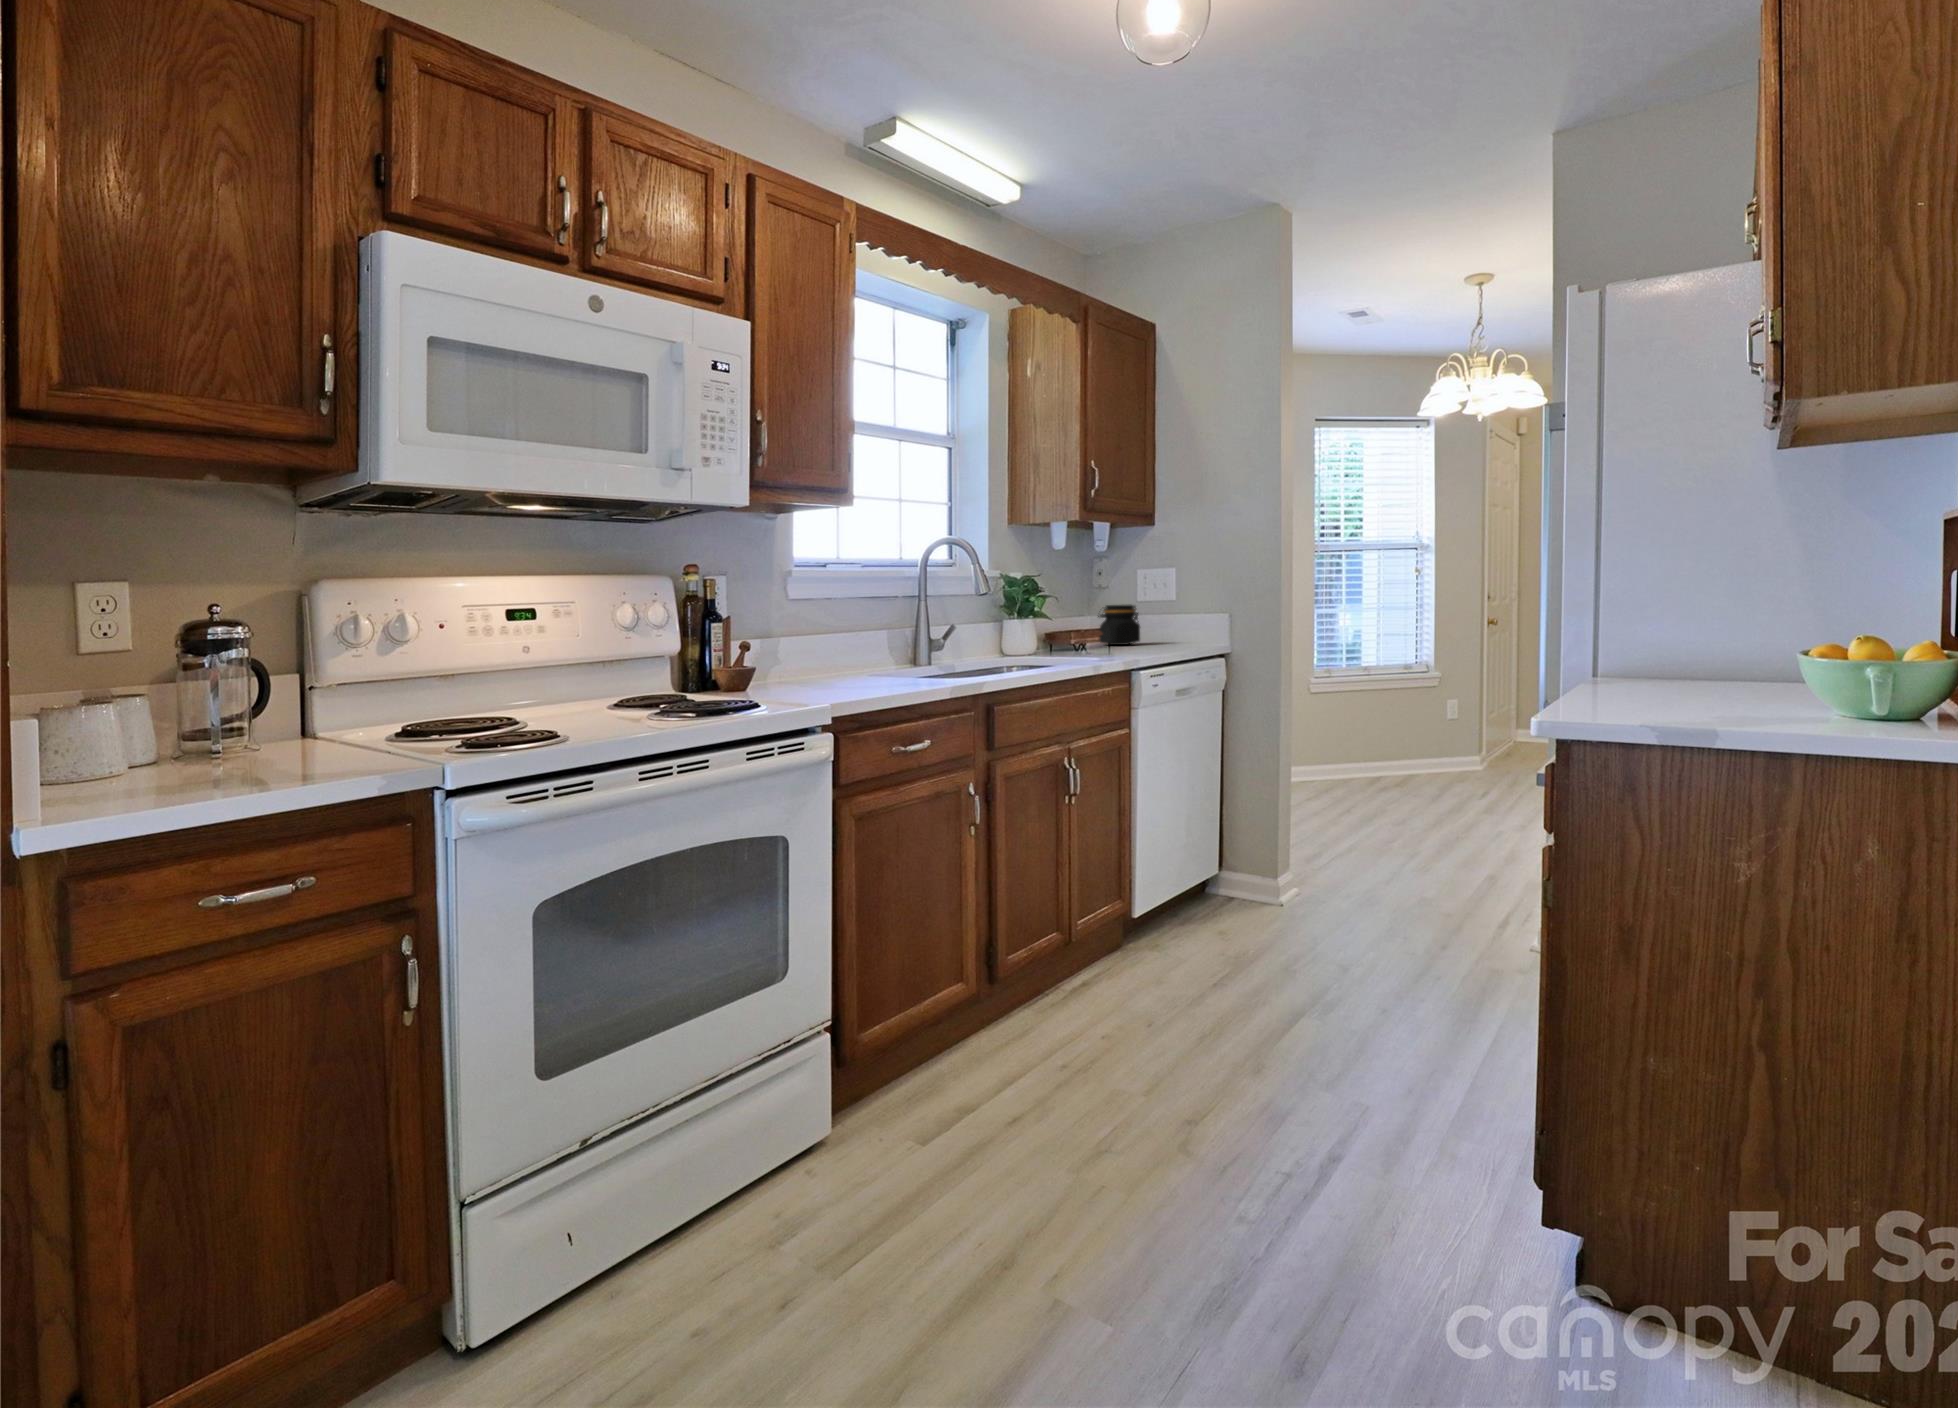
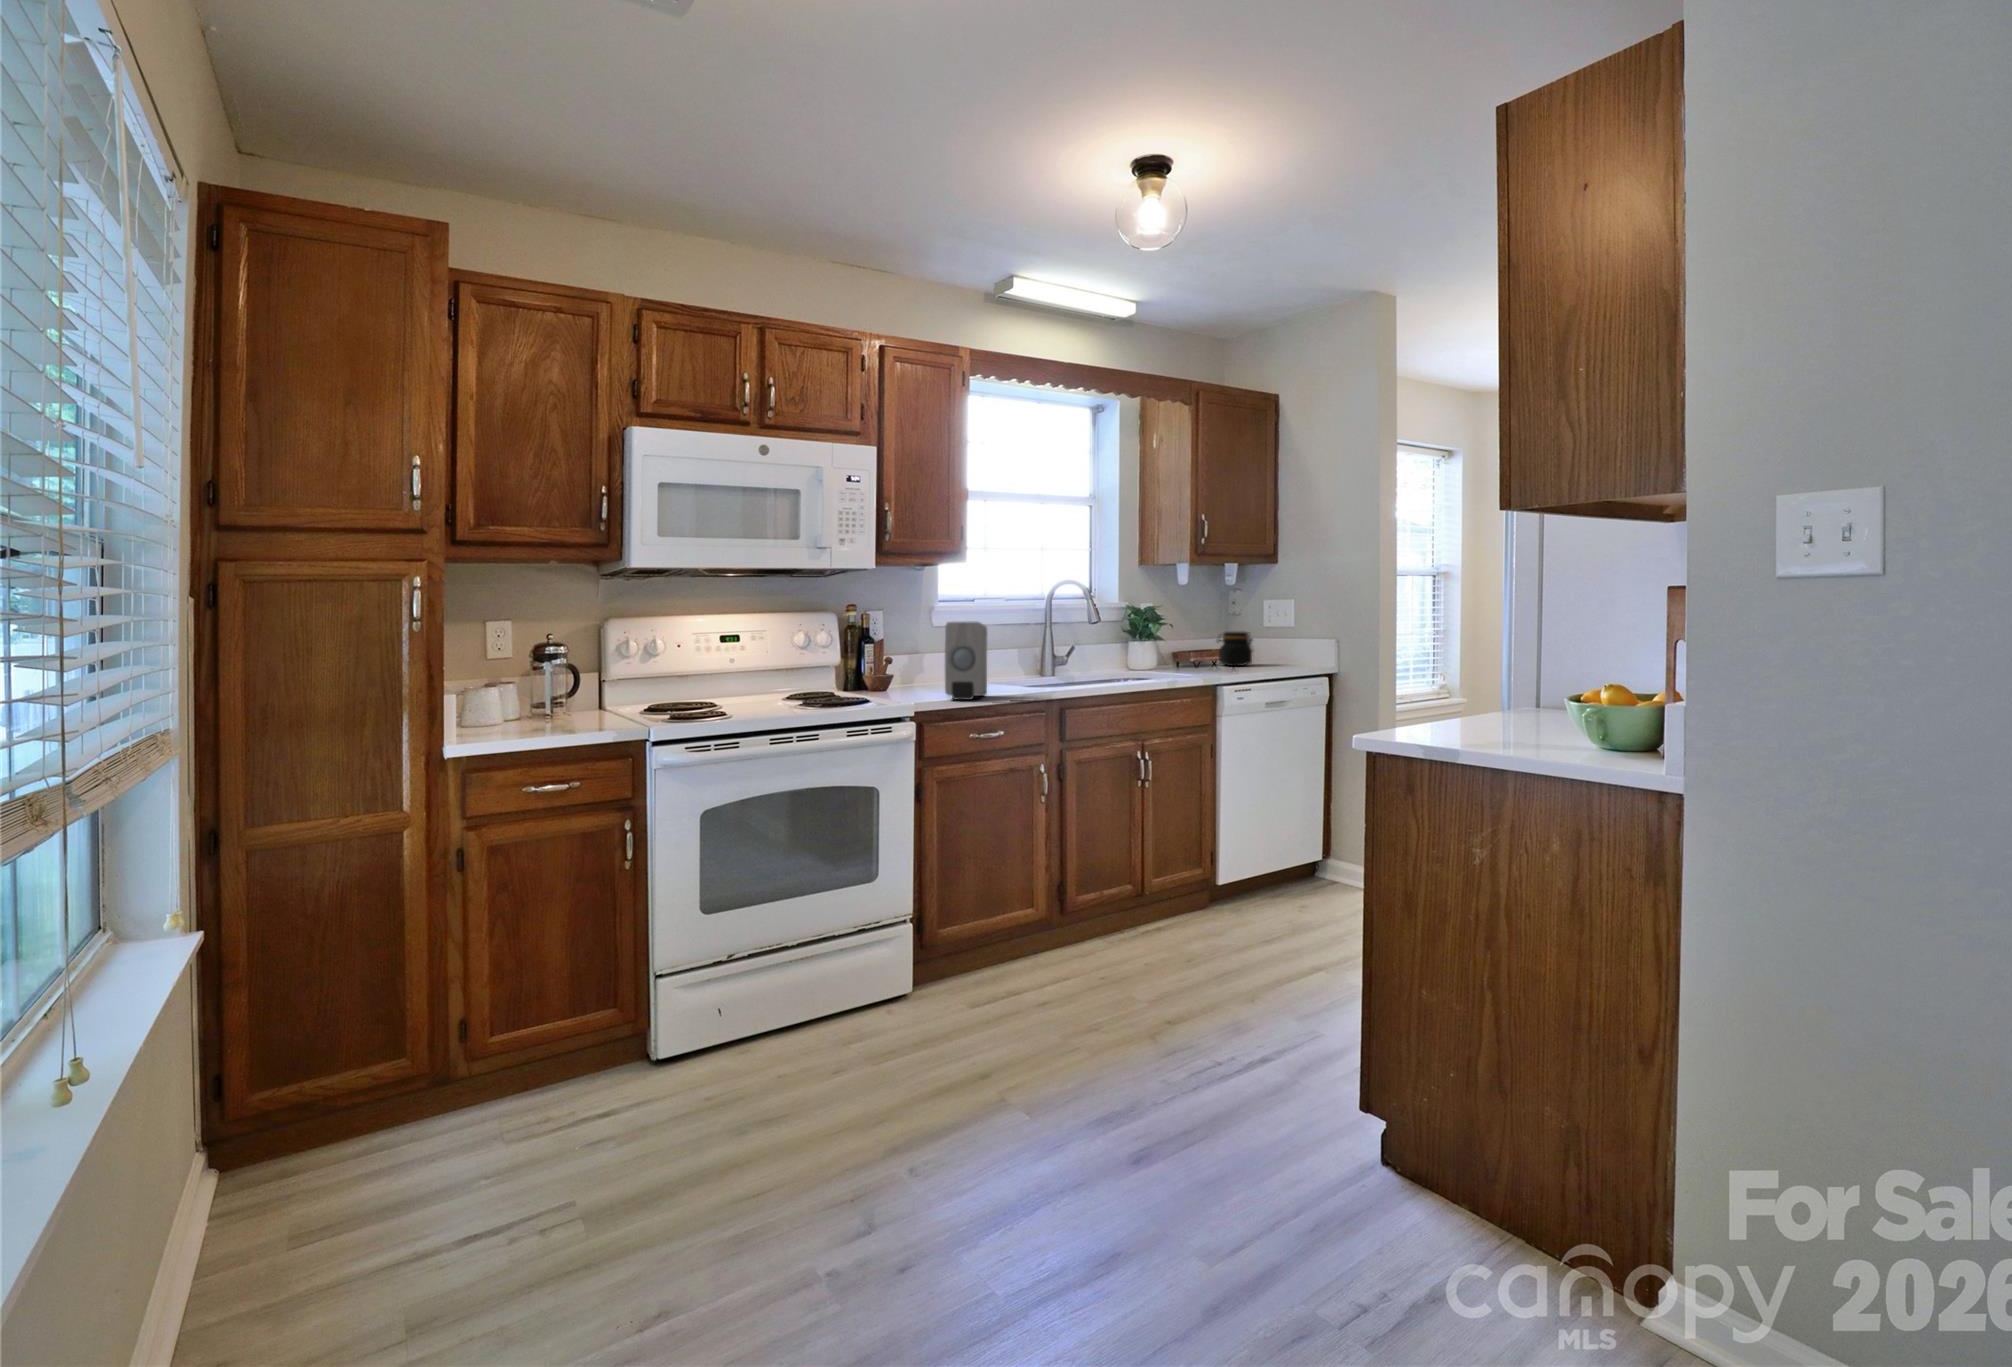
soap dispenser: none [867,582,928,694] -> present [945,622,987,700]

